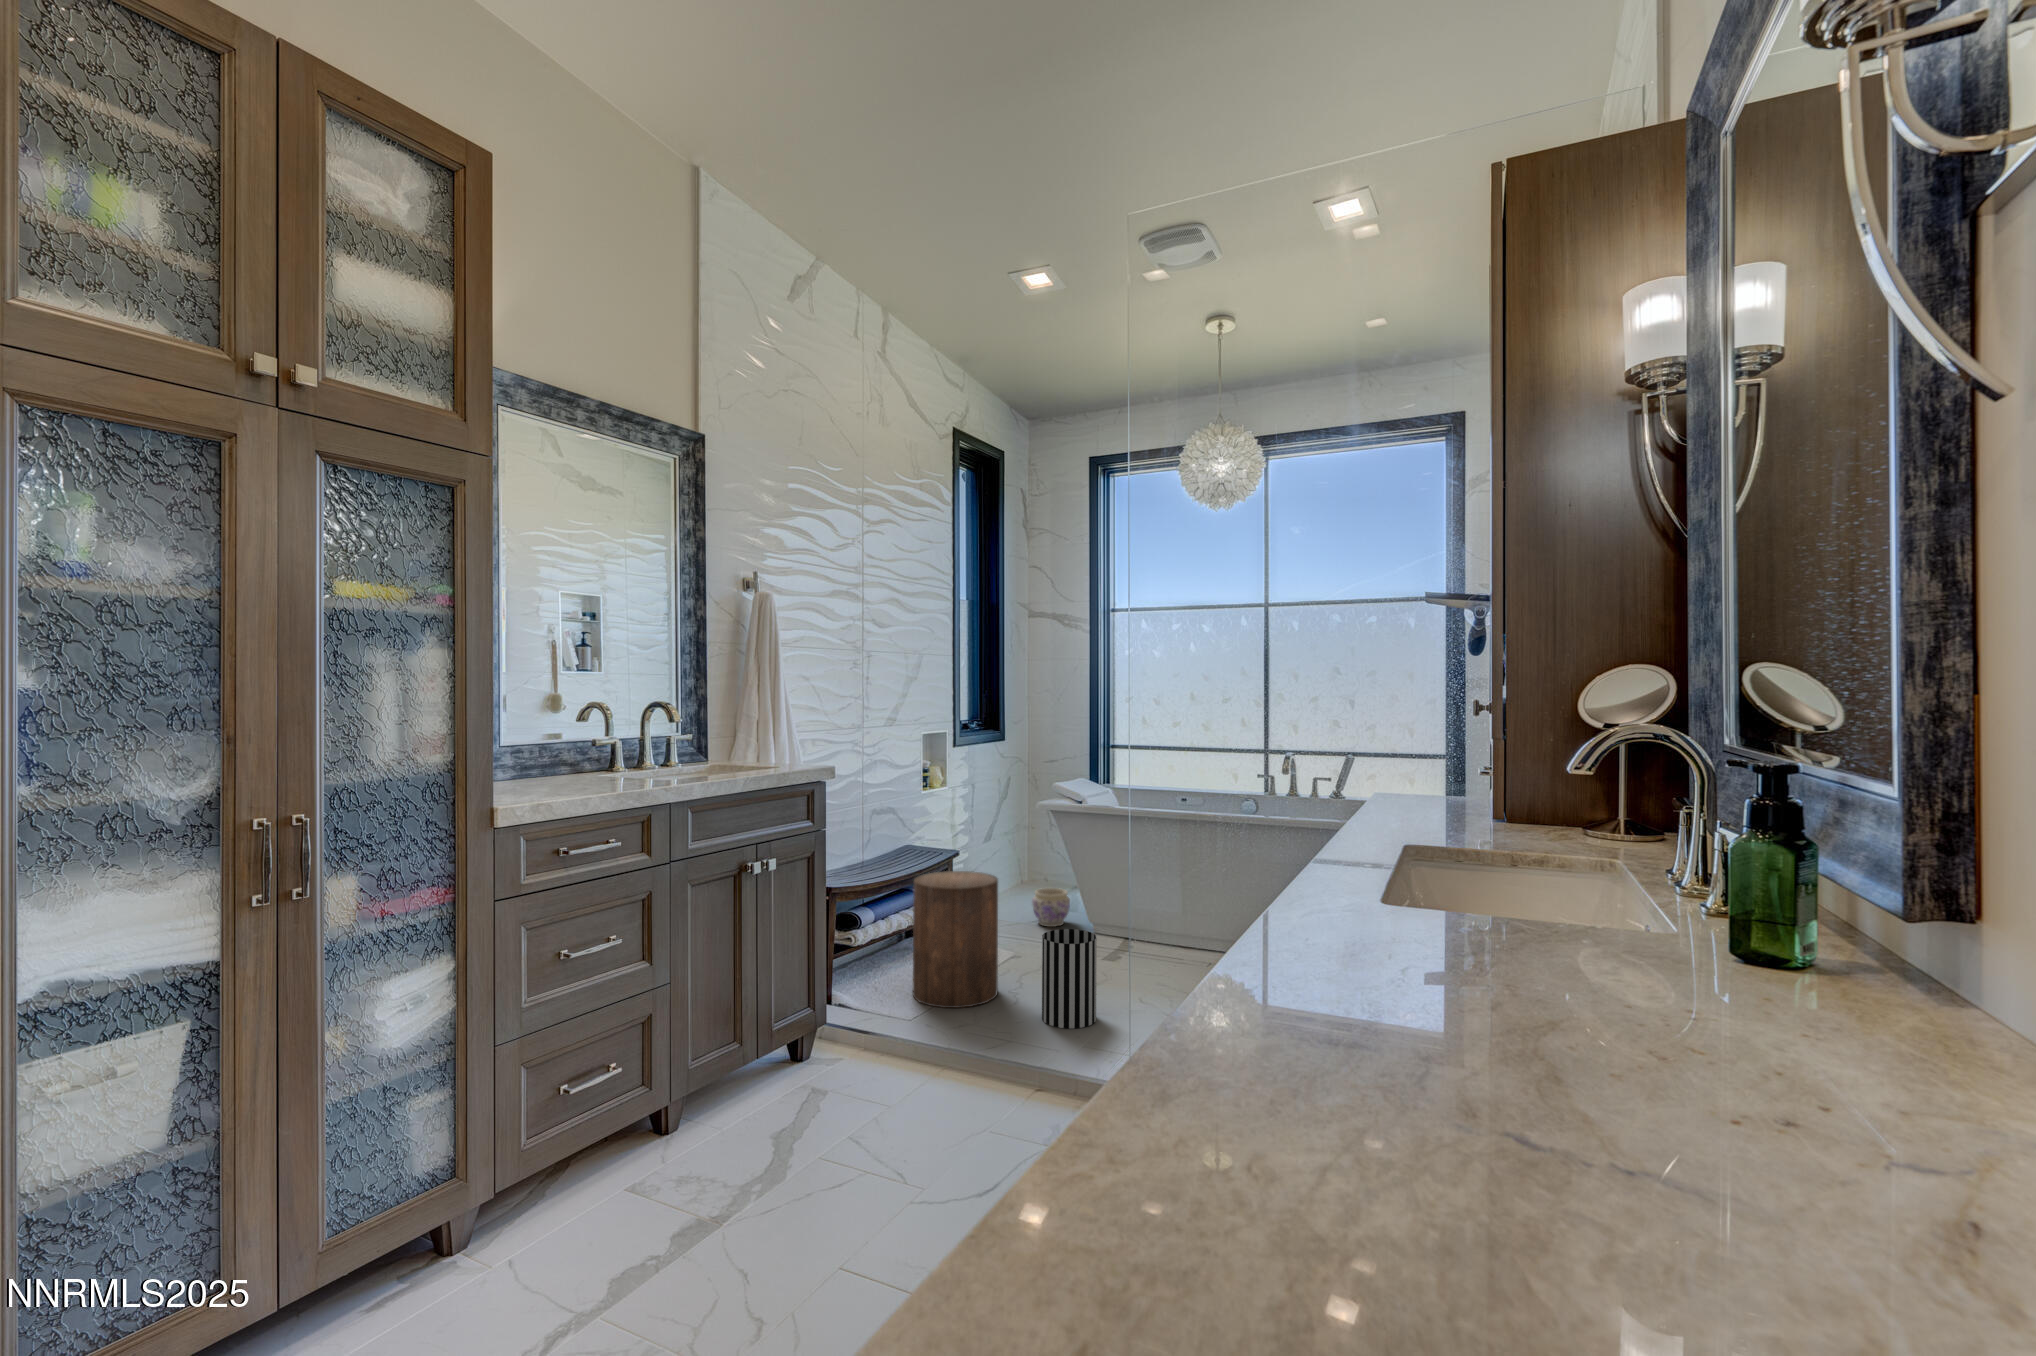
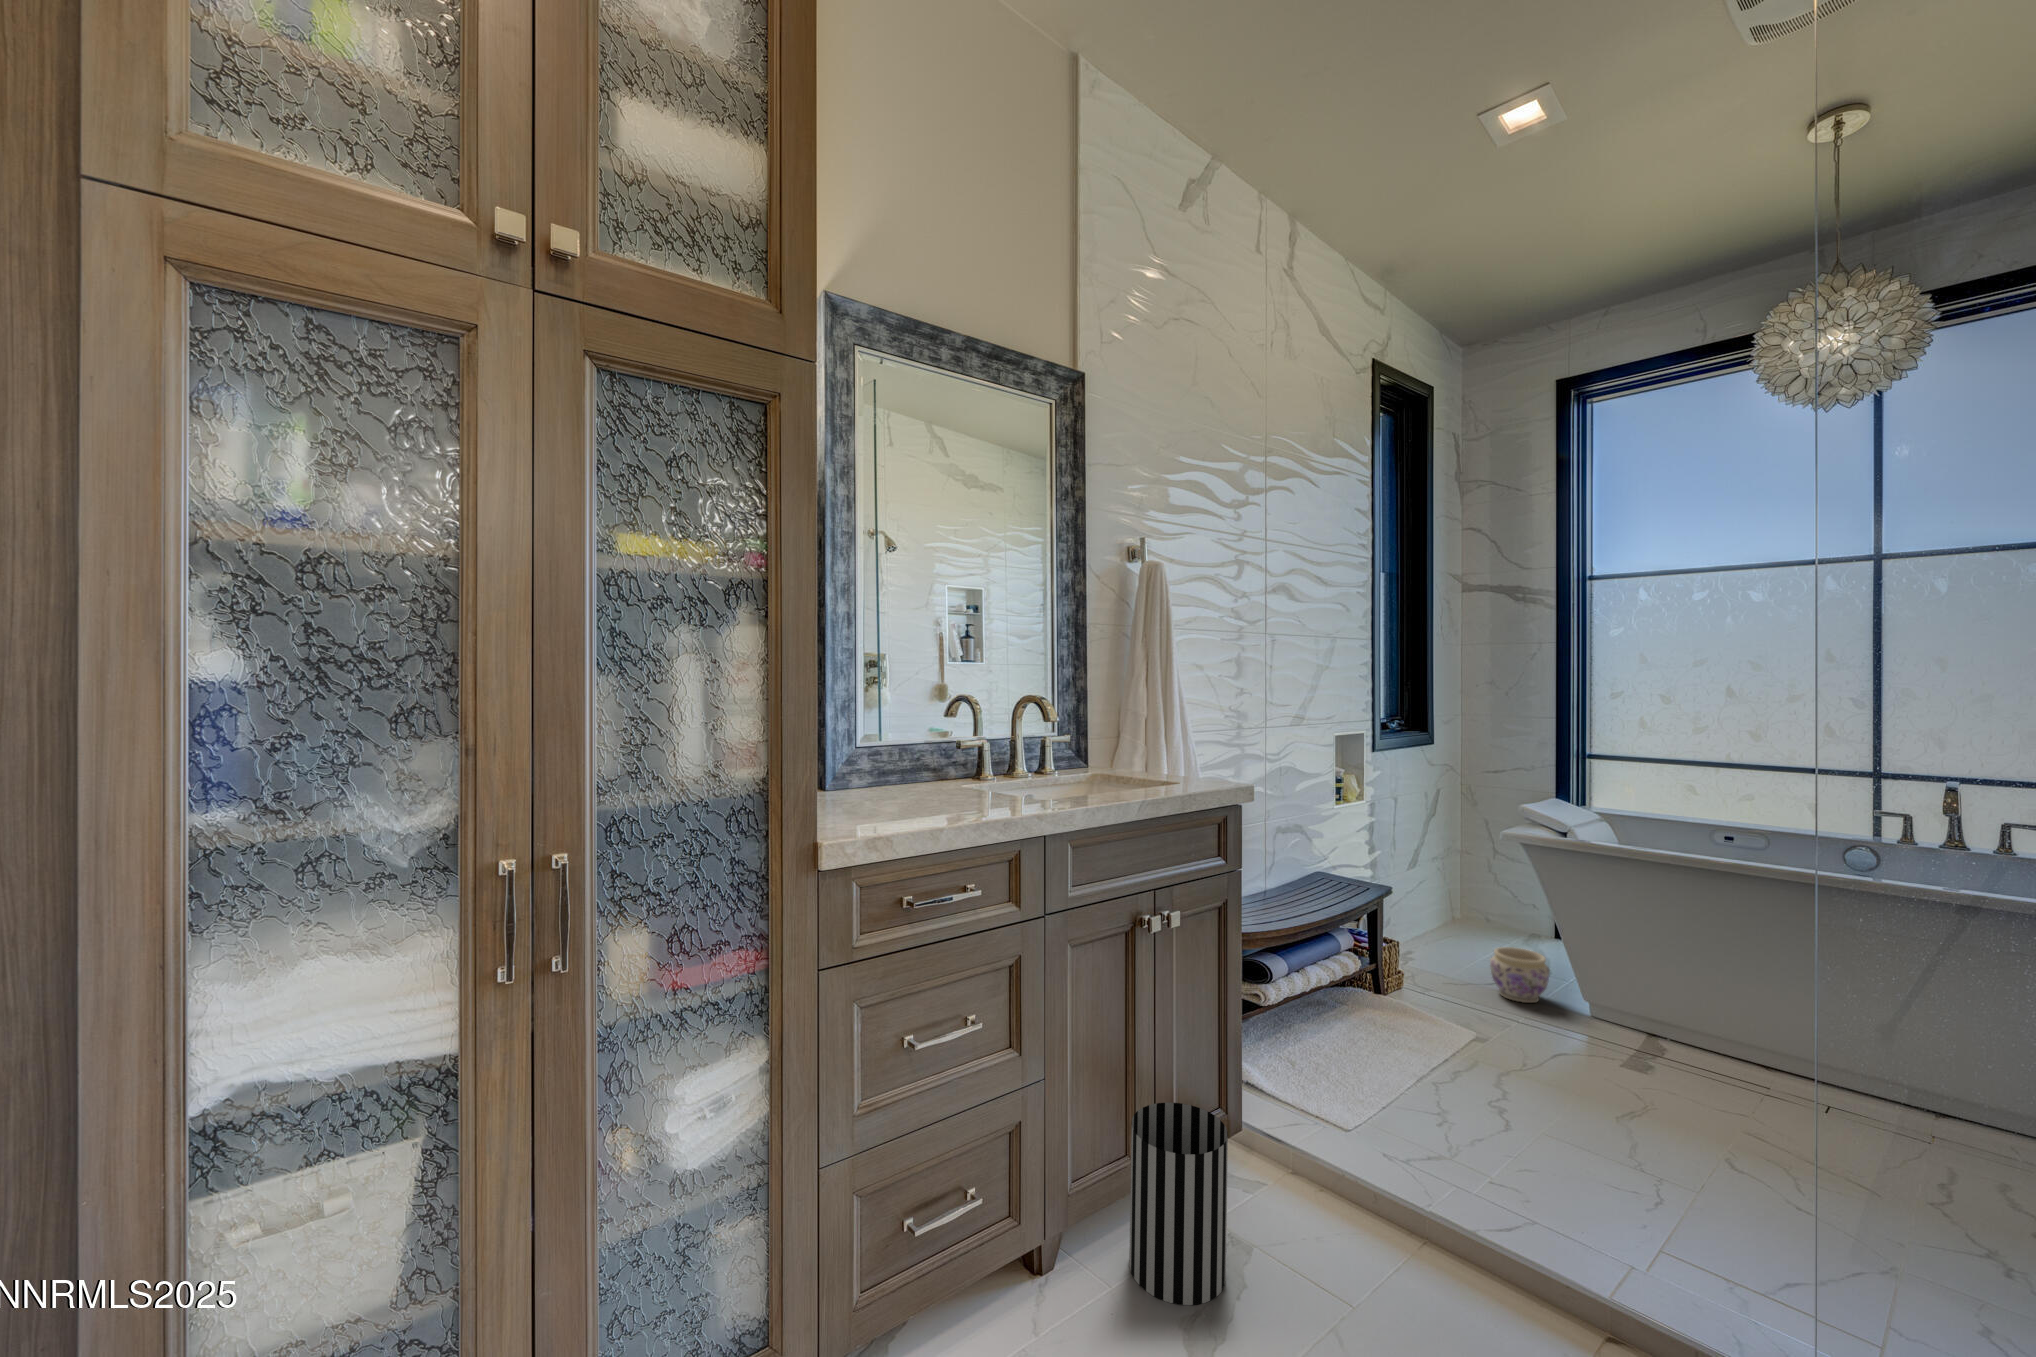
stool: present [913,871,998,1008] -> none [1346,928,1478,1134]
wastebasket: present [1042,929,1096,1028] -> present [1129,1102,1228,1305]

